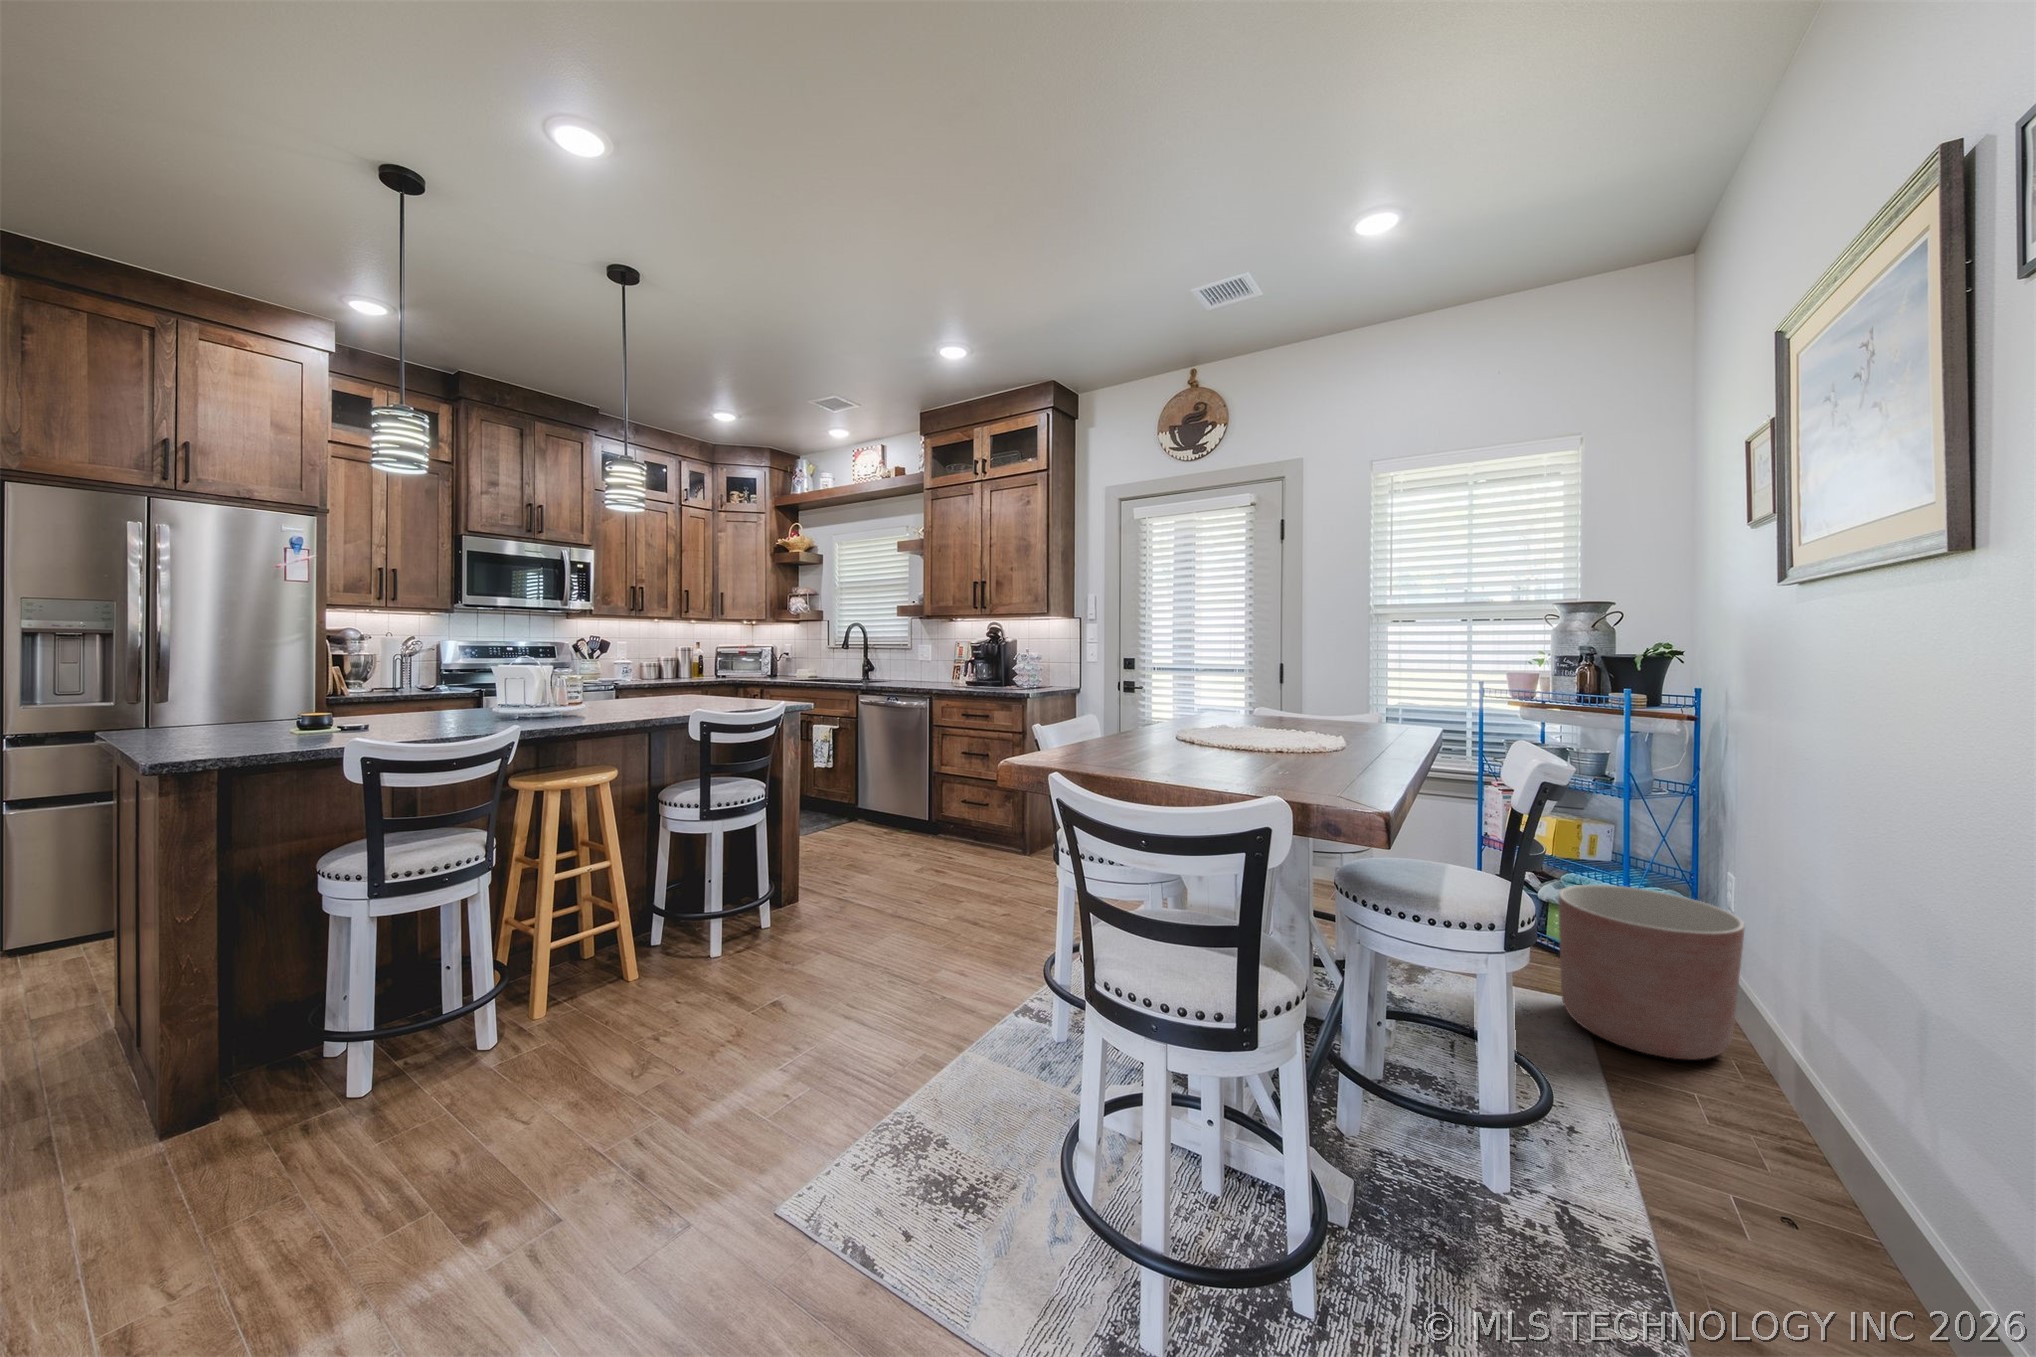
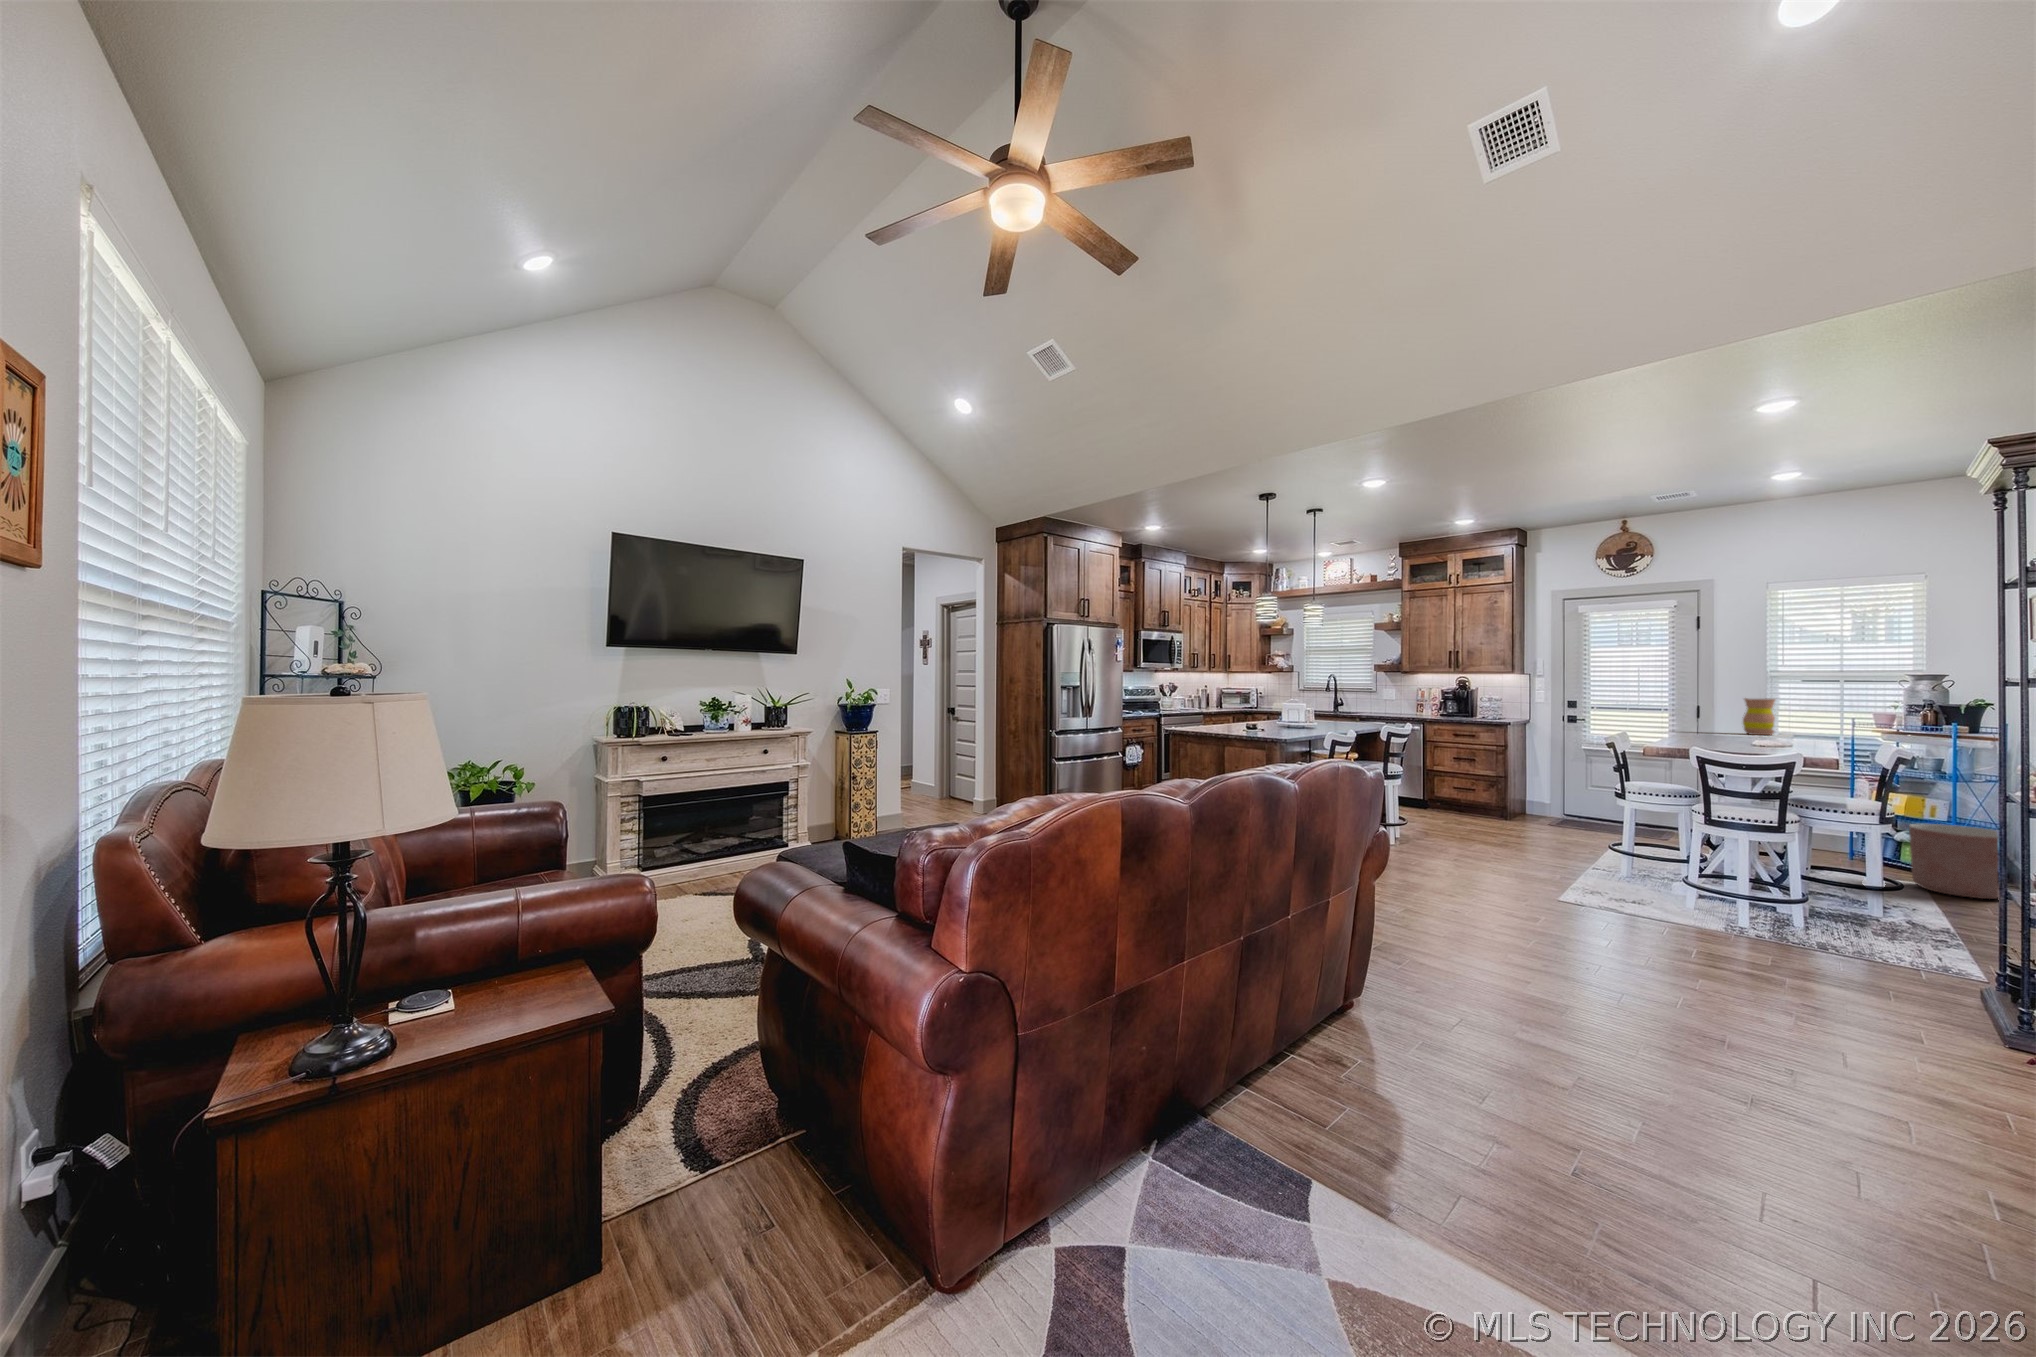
vase: none [1336,650,1383,710] -> present [1743,698,1775,735]

